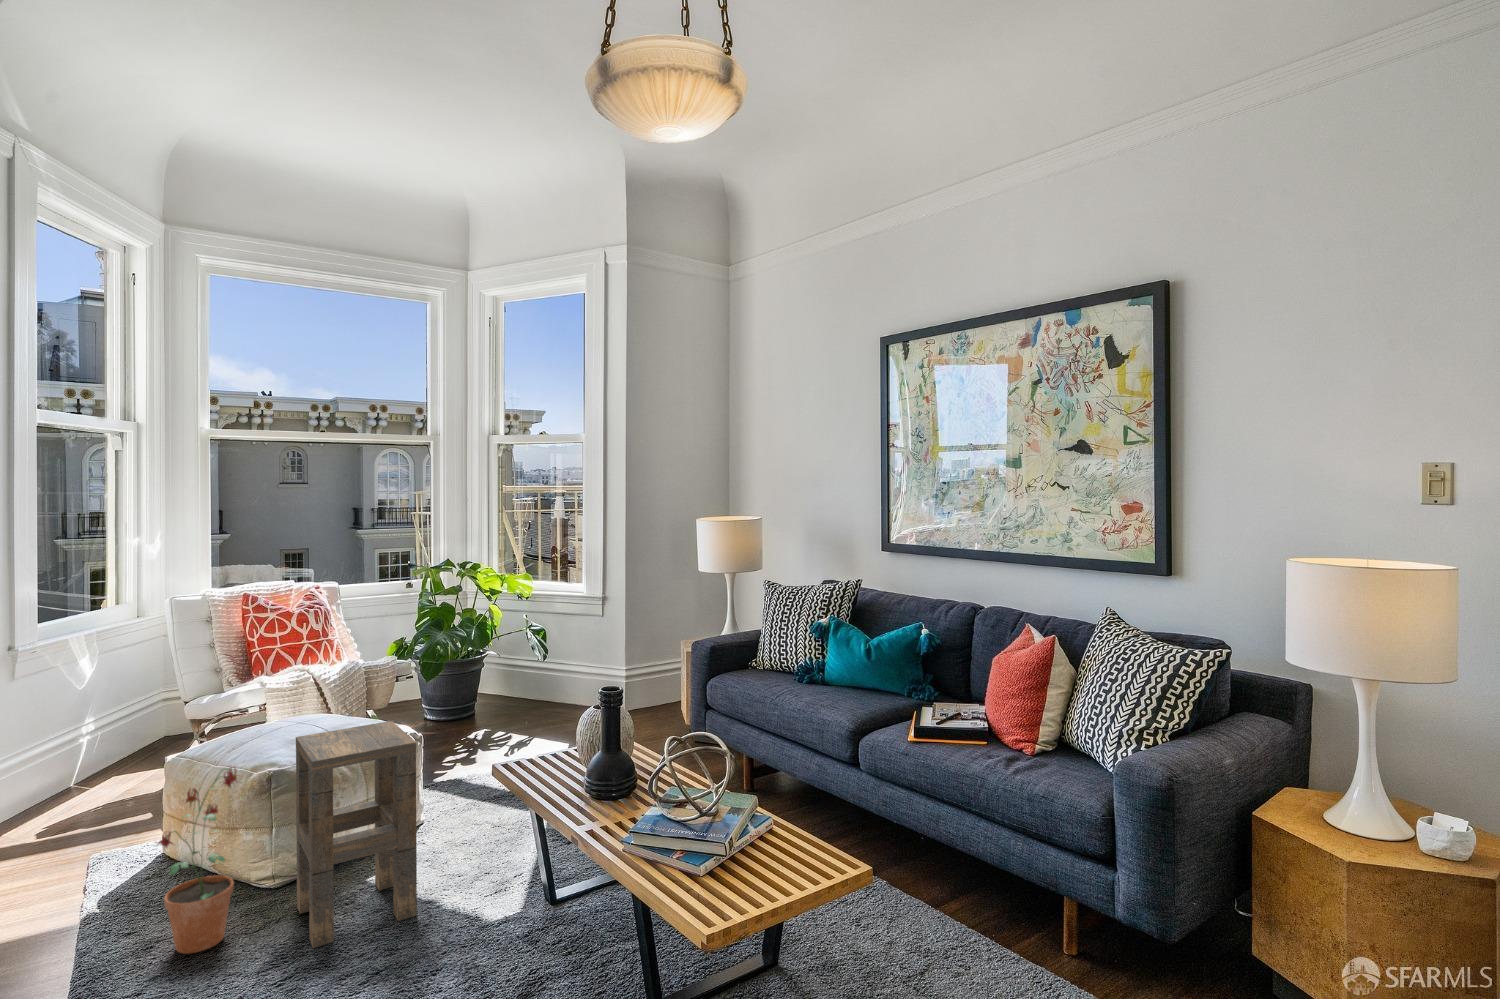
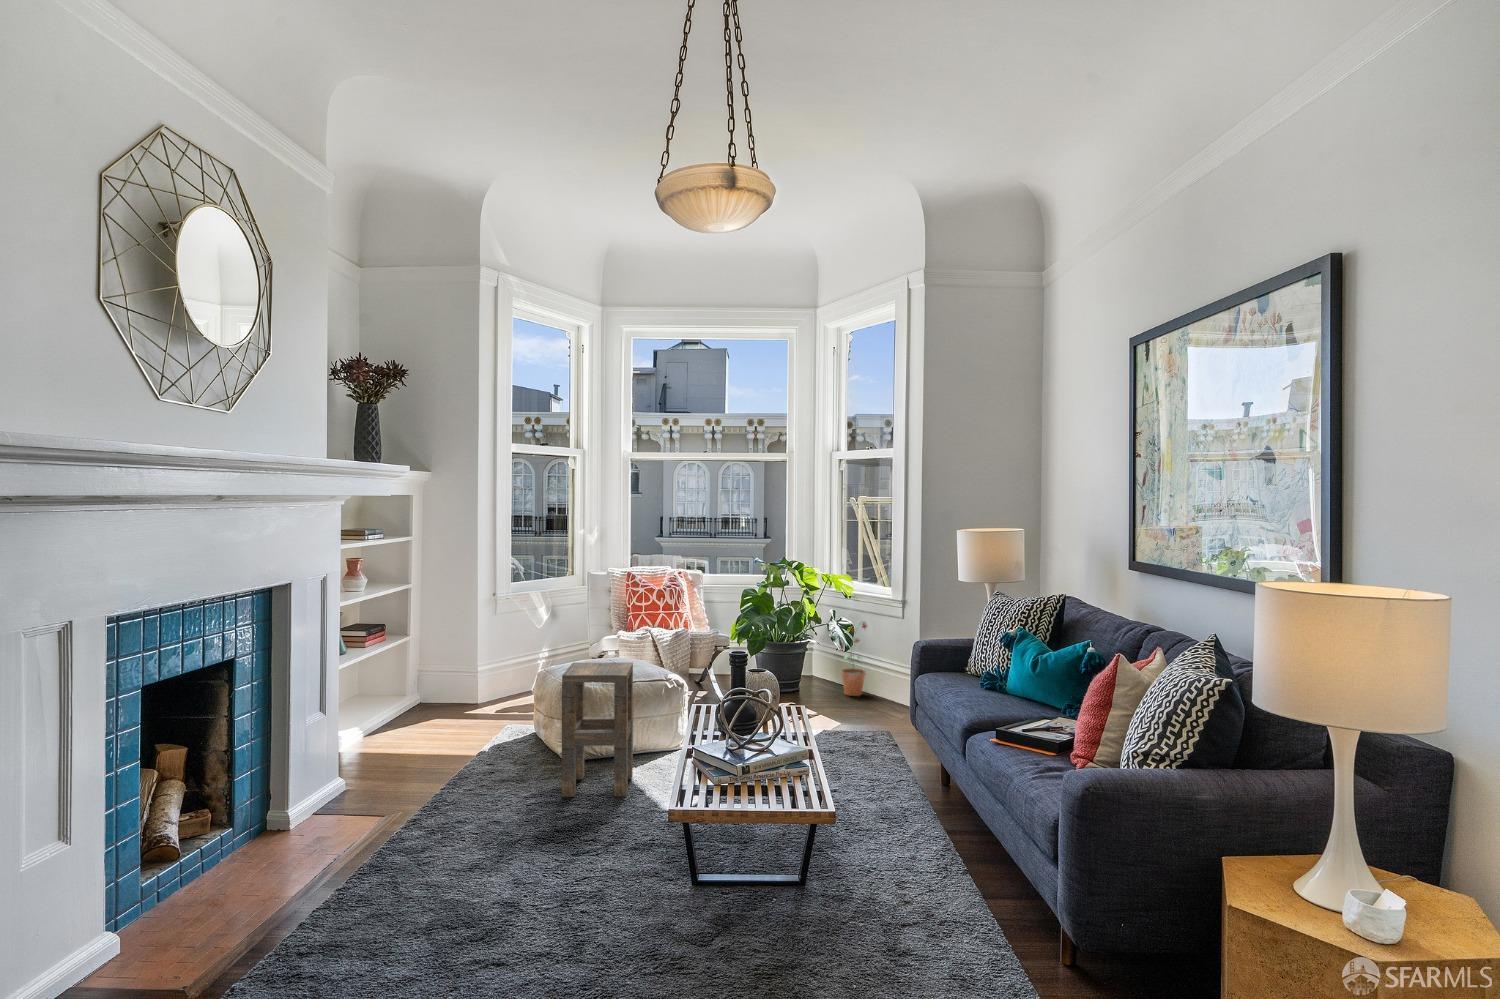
potted plant: present [158,768,237,954] -> present [840,622,867,696]

